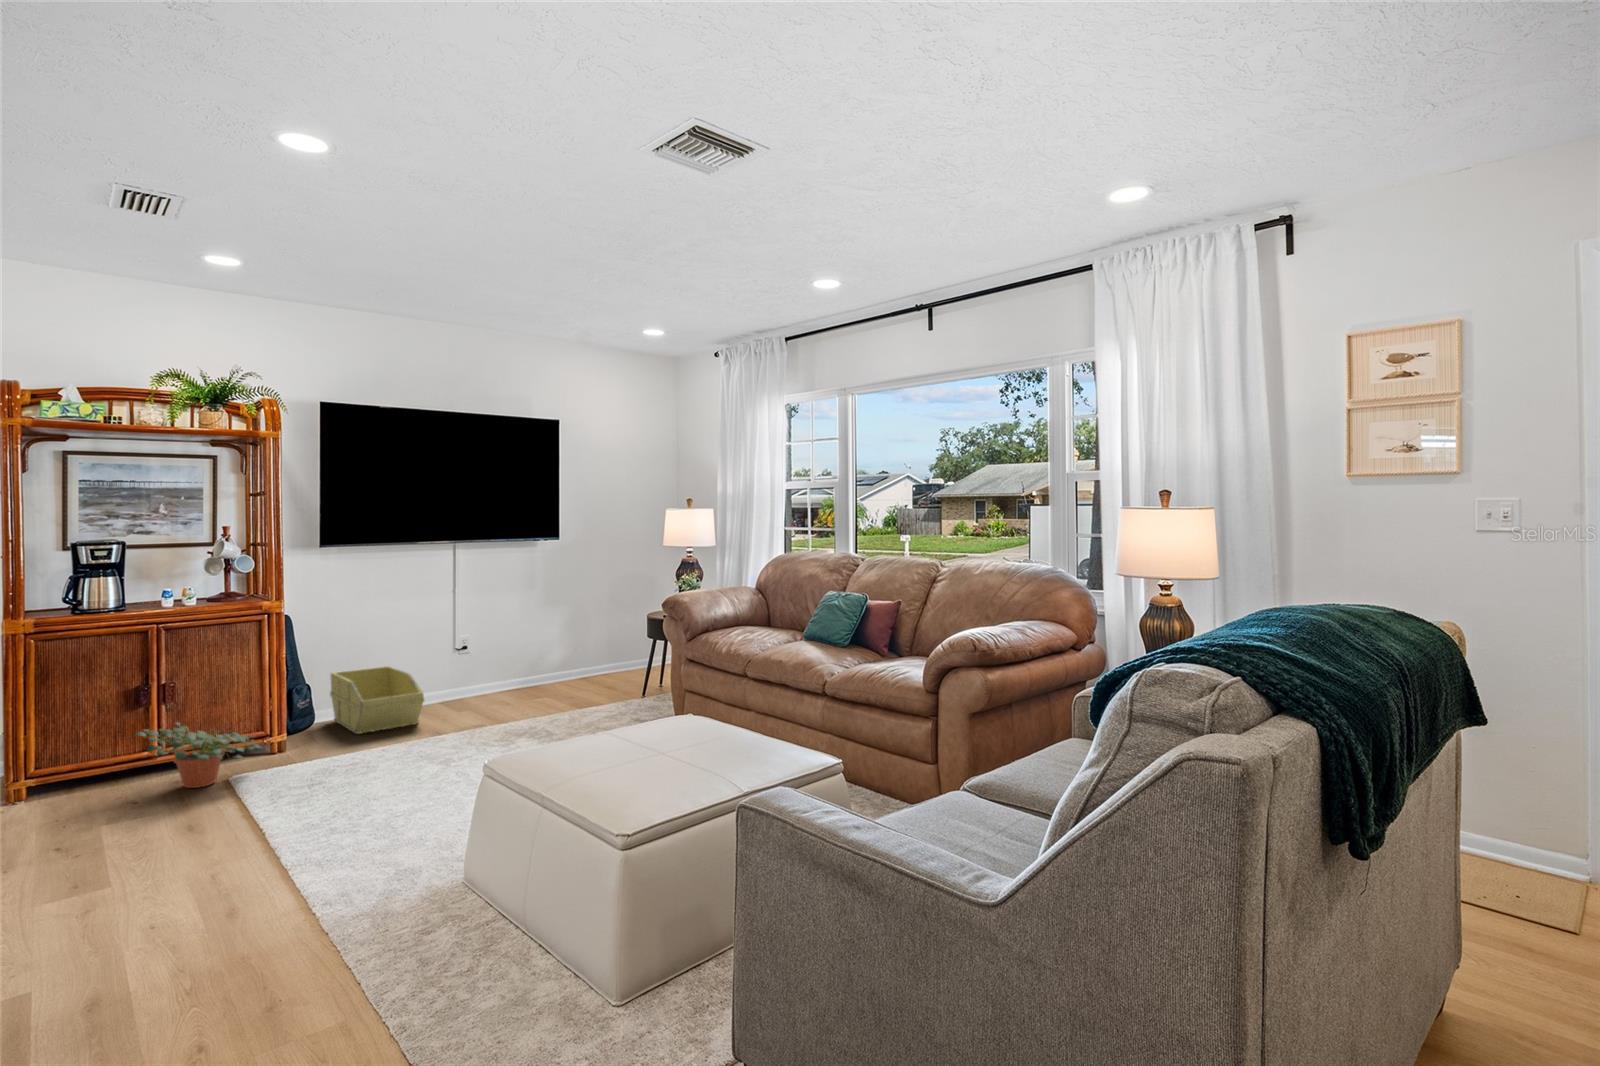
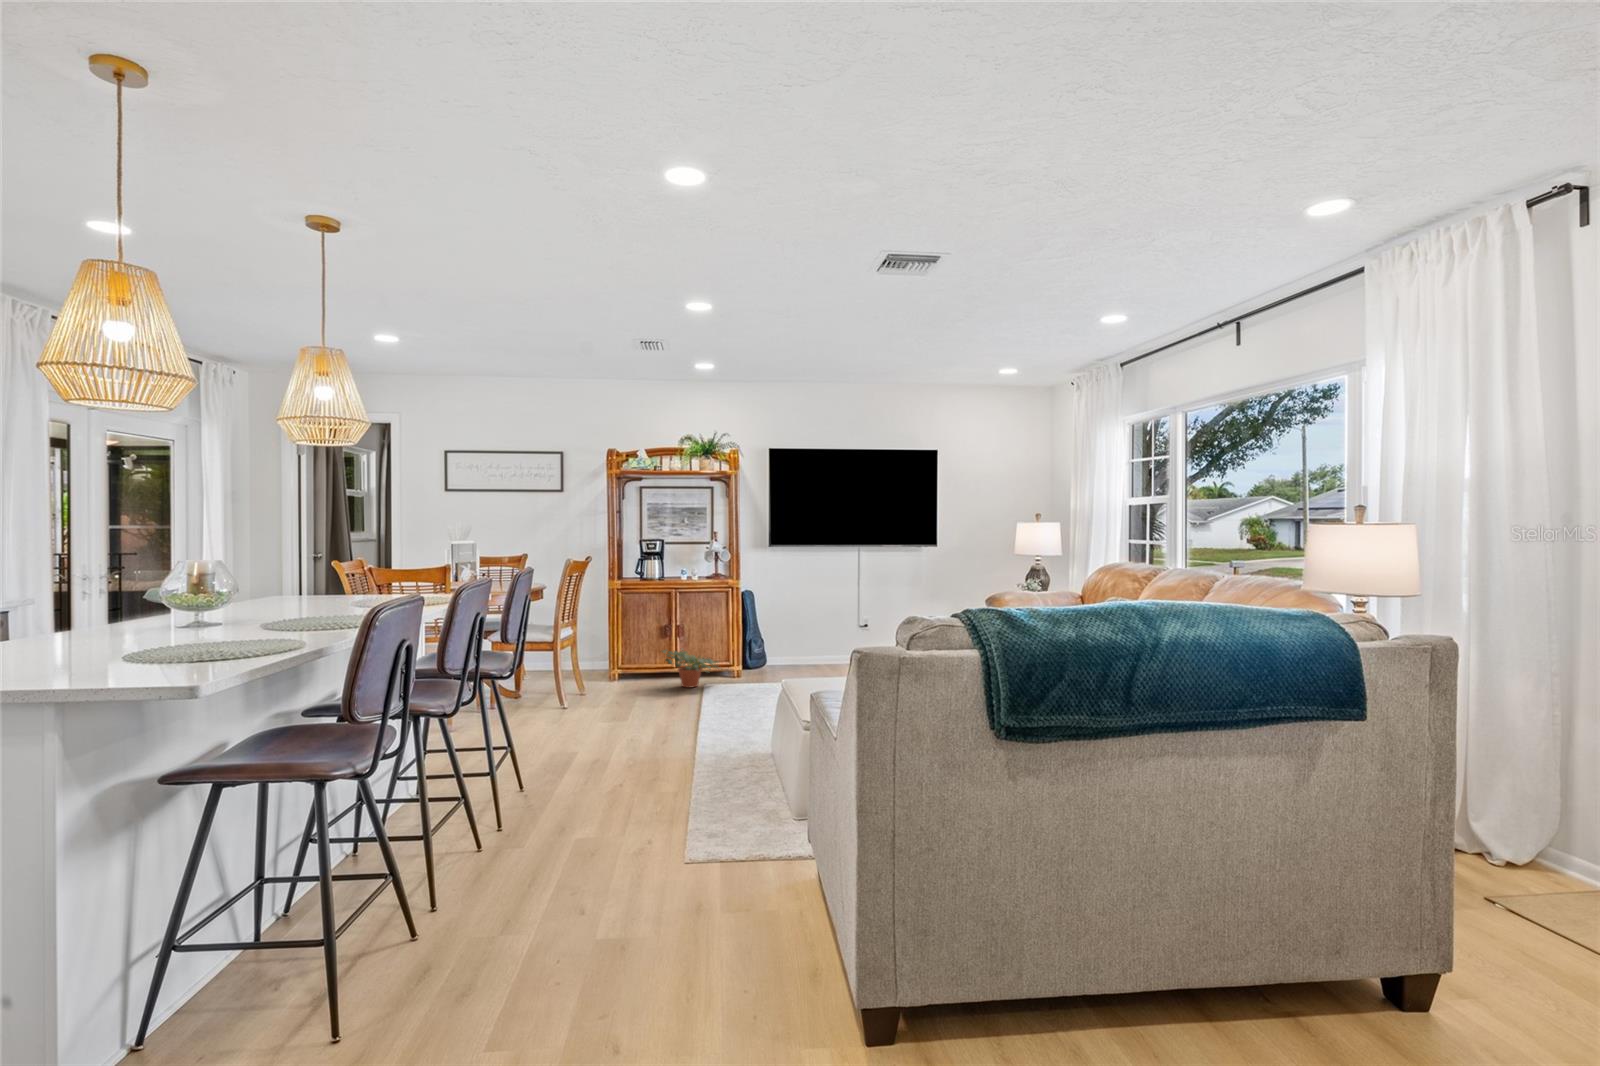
storage bin: present [330,666,424,734] -> none [776,632,825,674]

